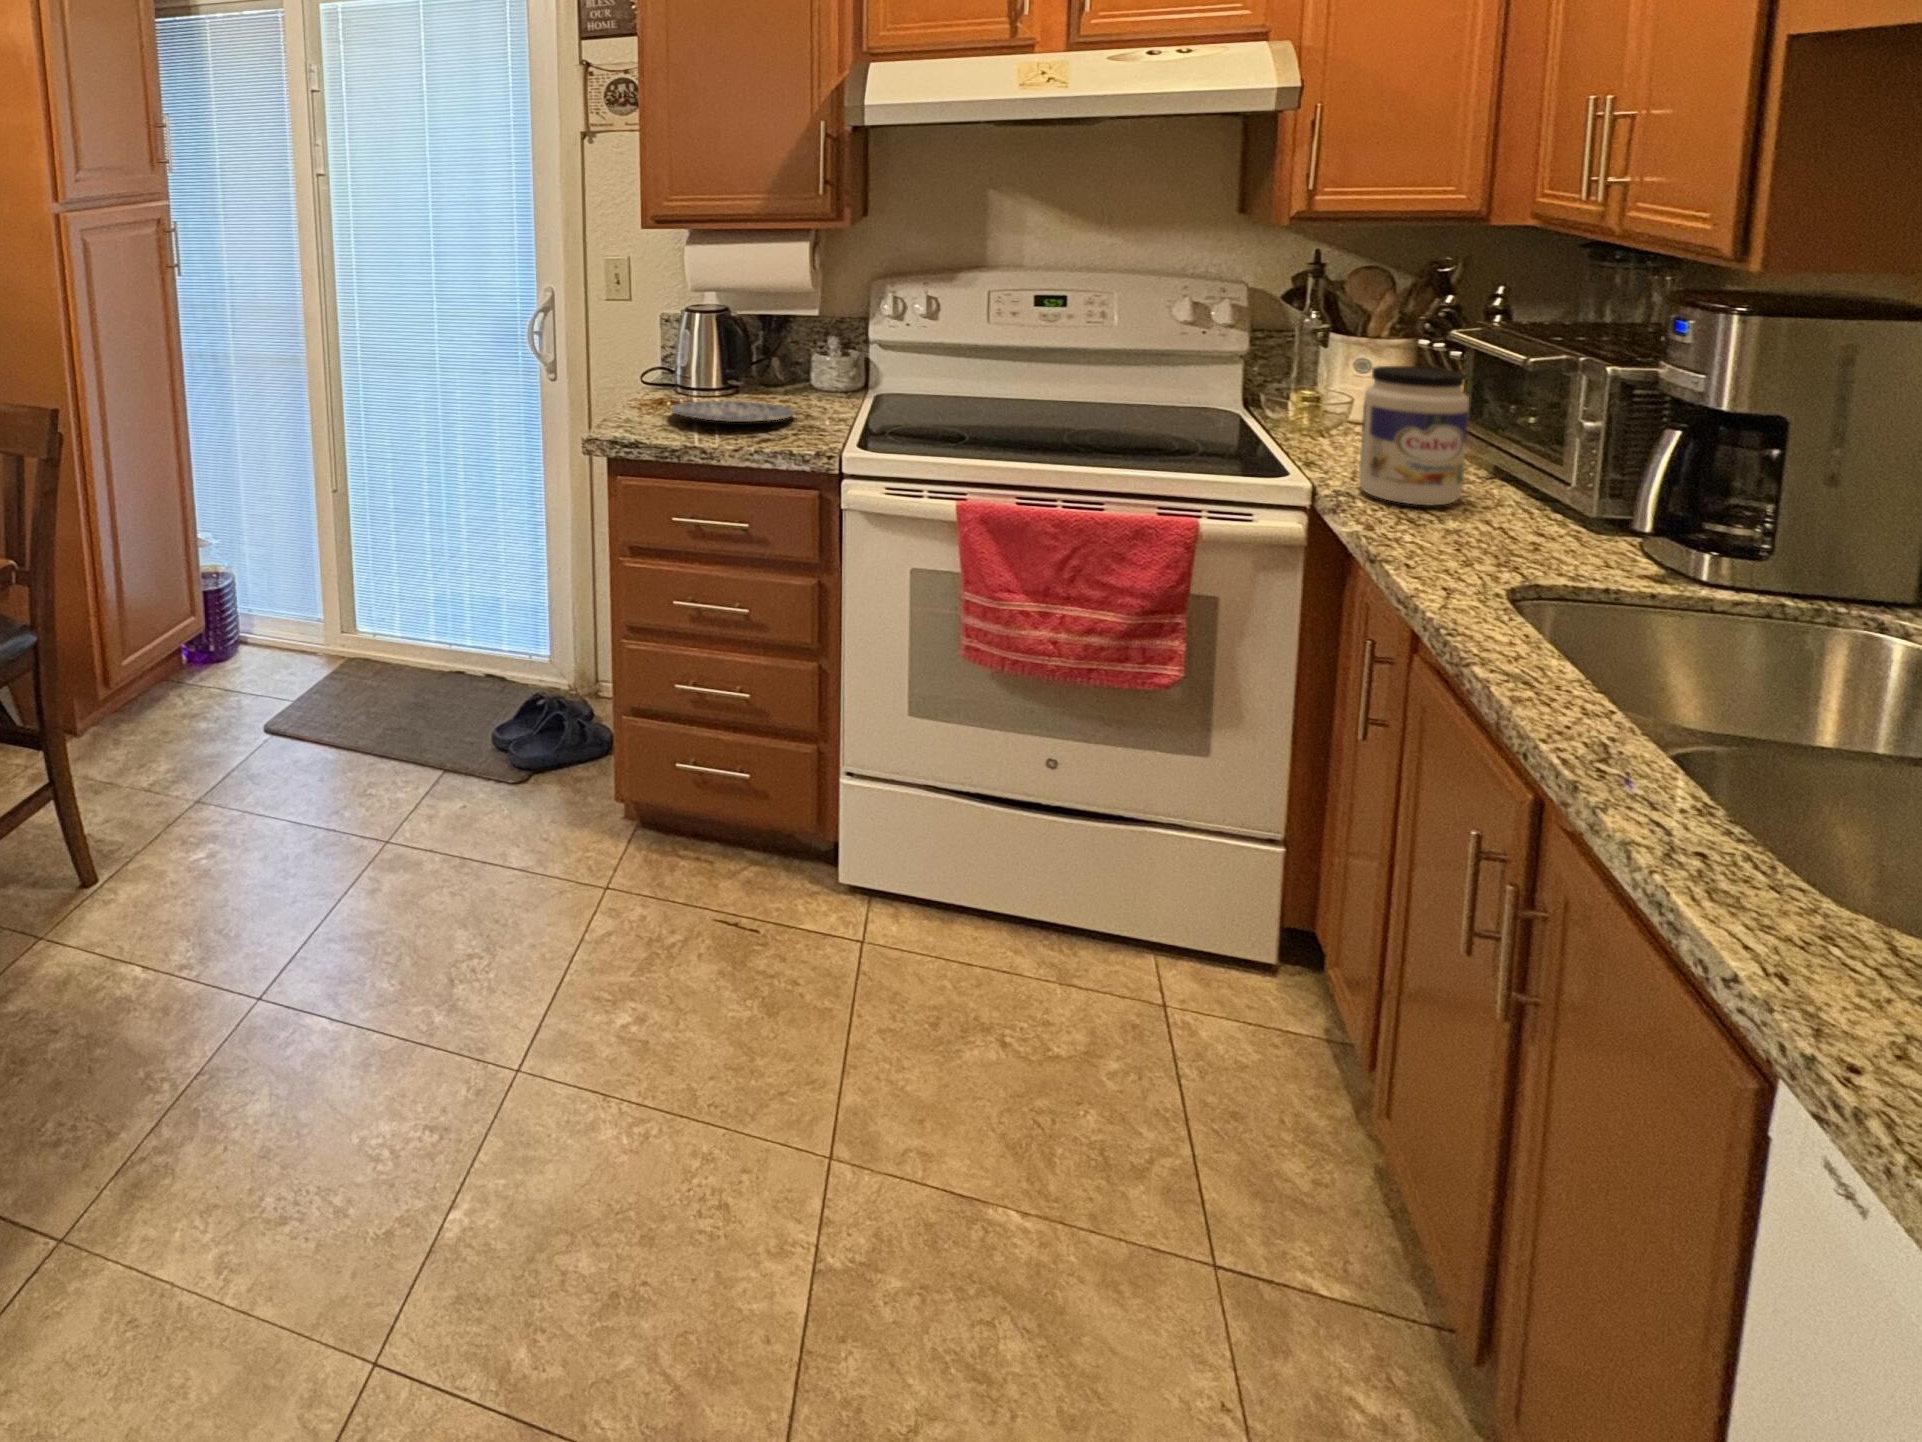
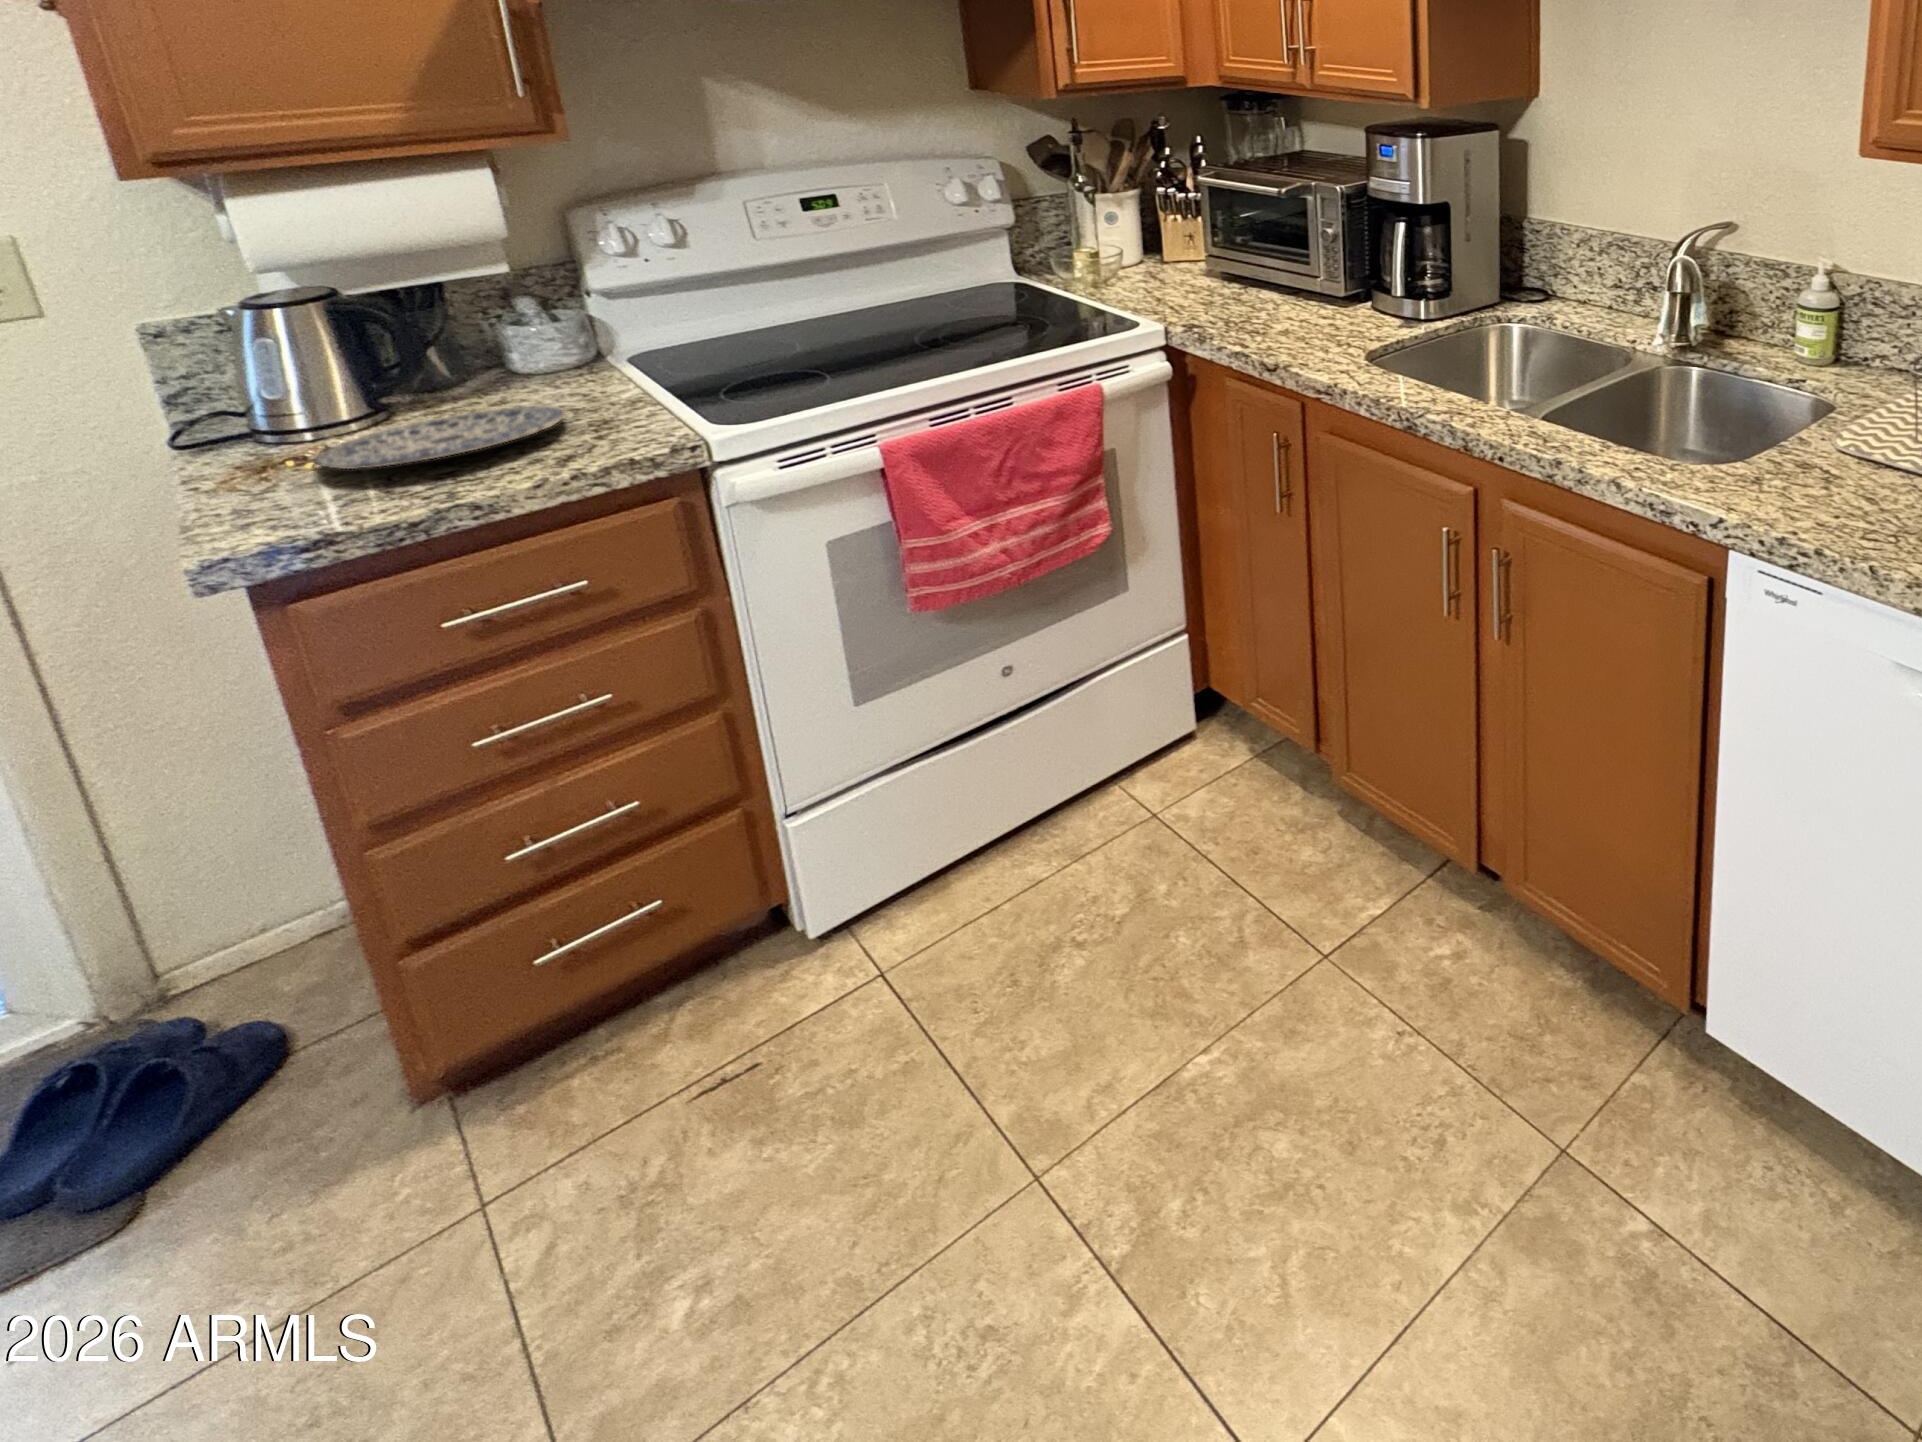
jar: present [1359,366,1469,505] -> none [1193,211,1268,324]

